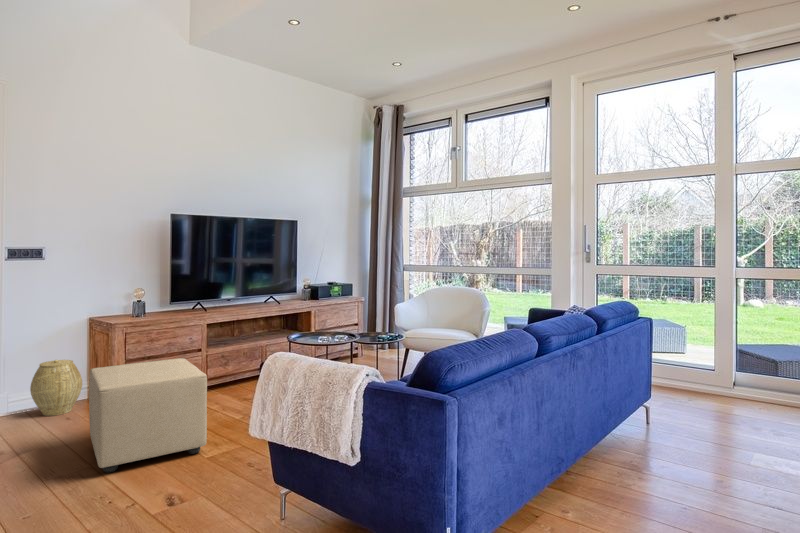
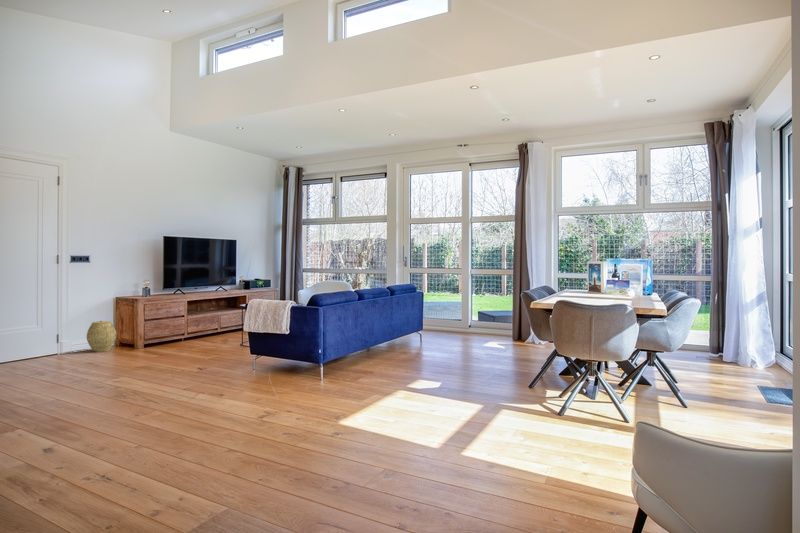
ottoman: present [89,358,207,473] -> none [141,314,208,363]

